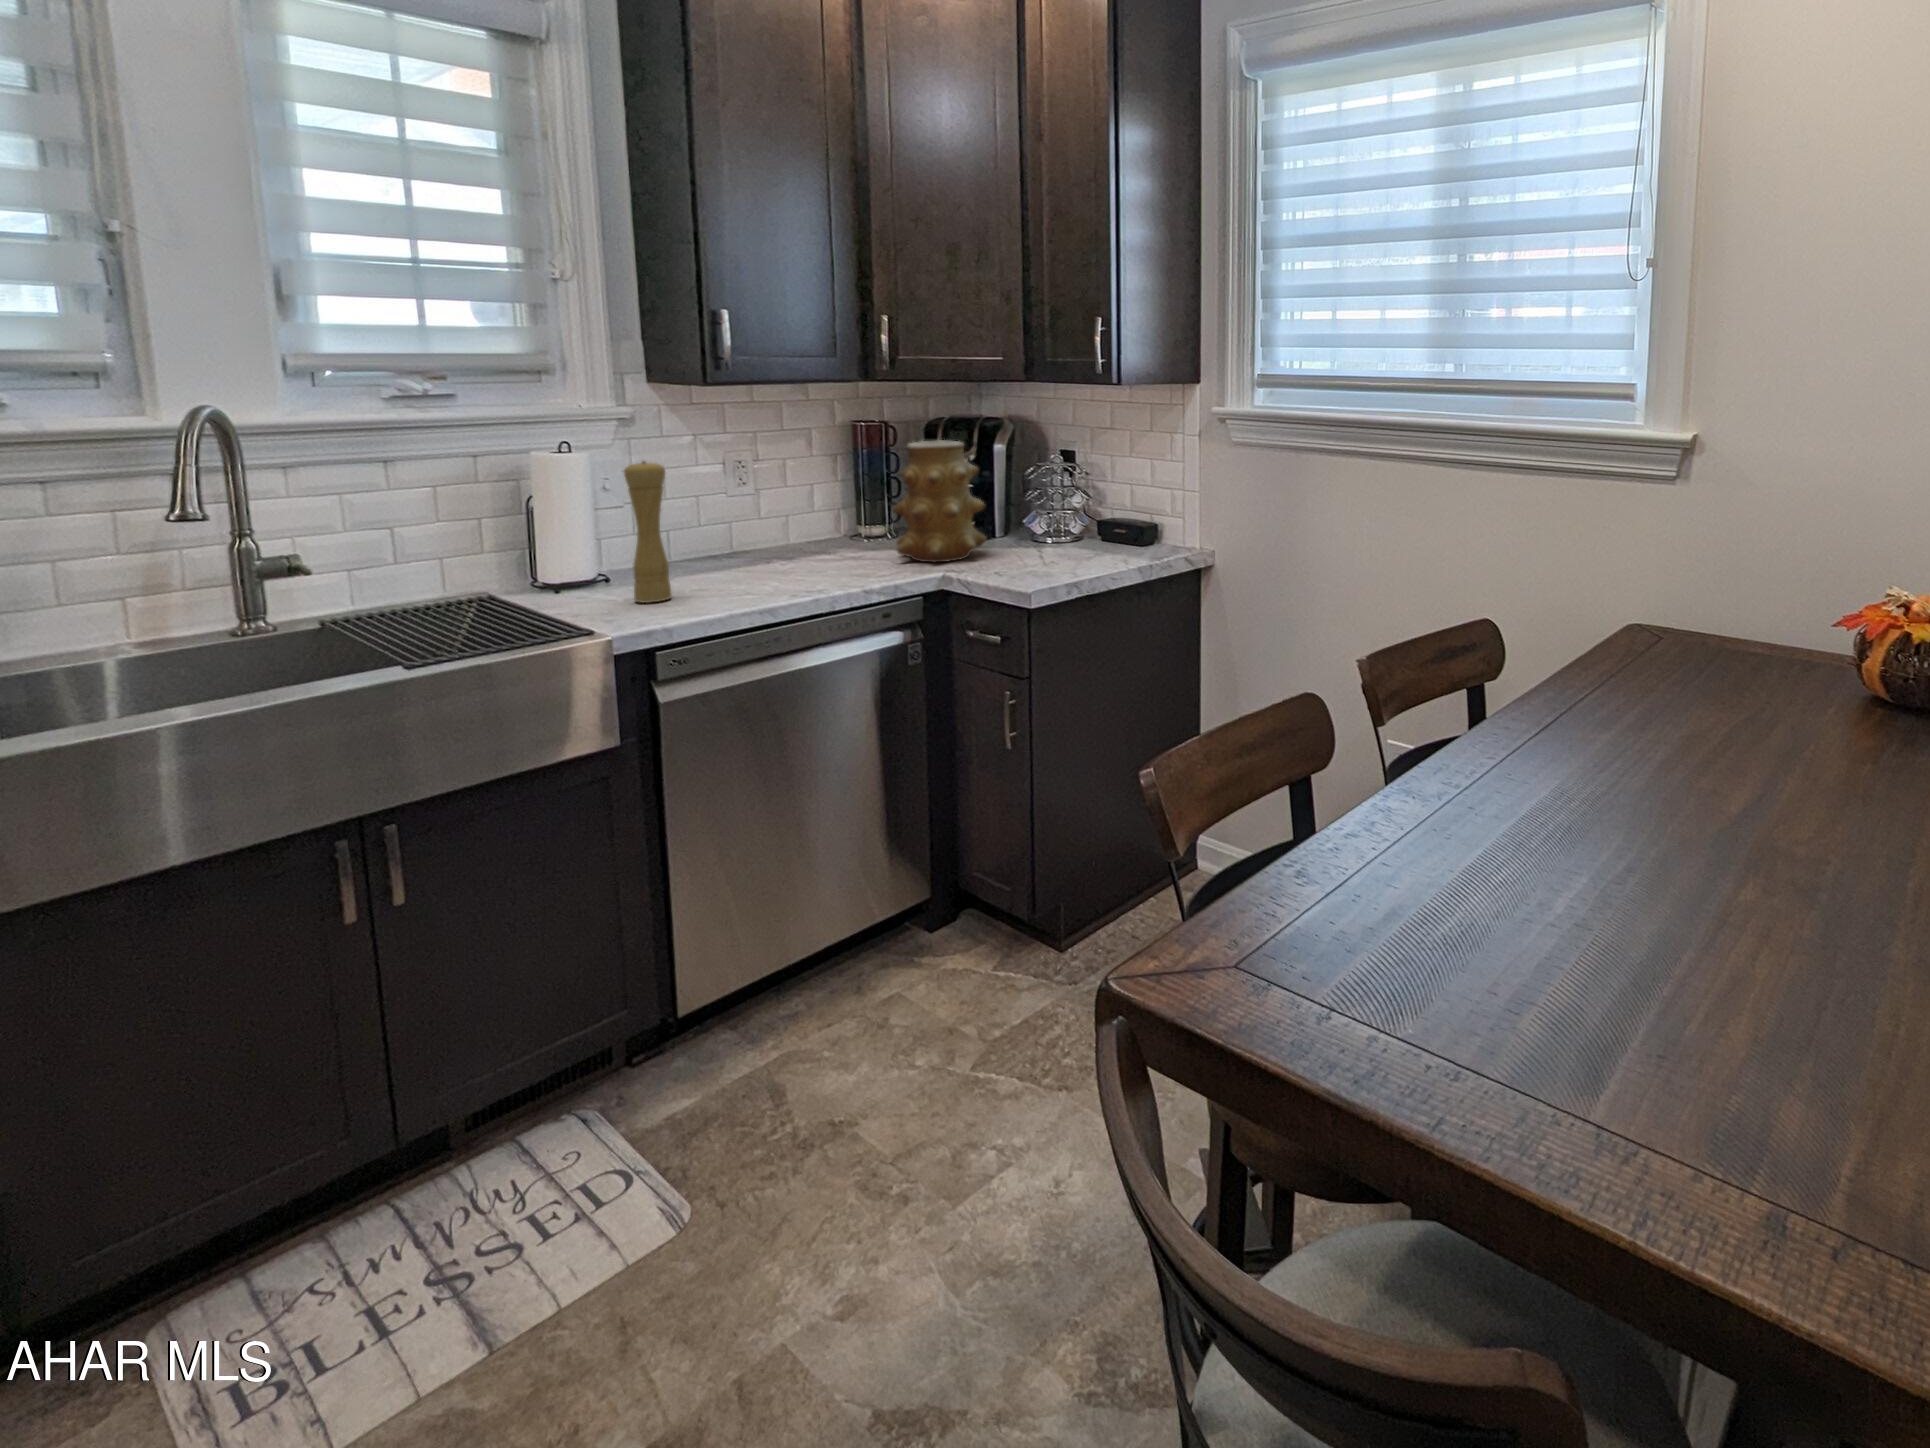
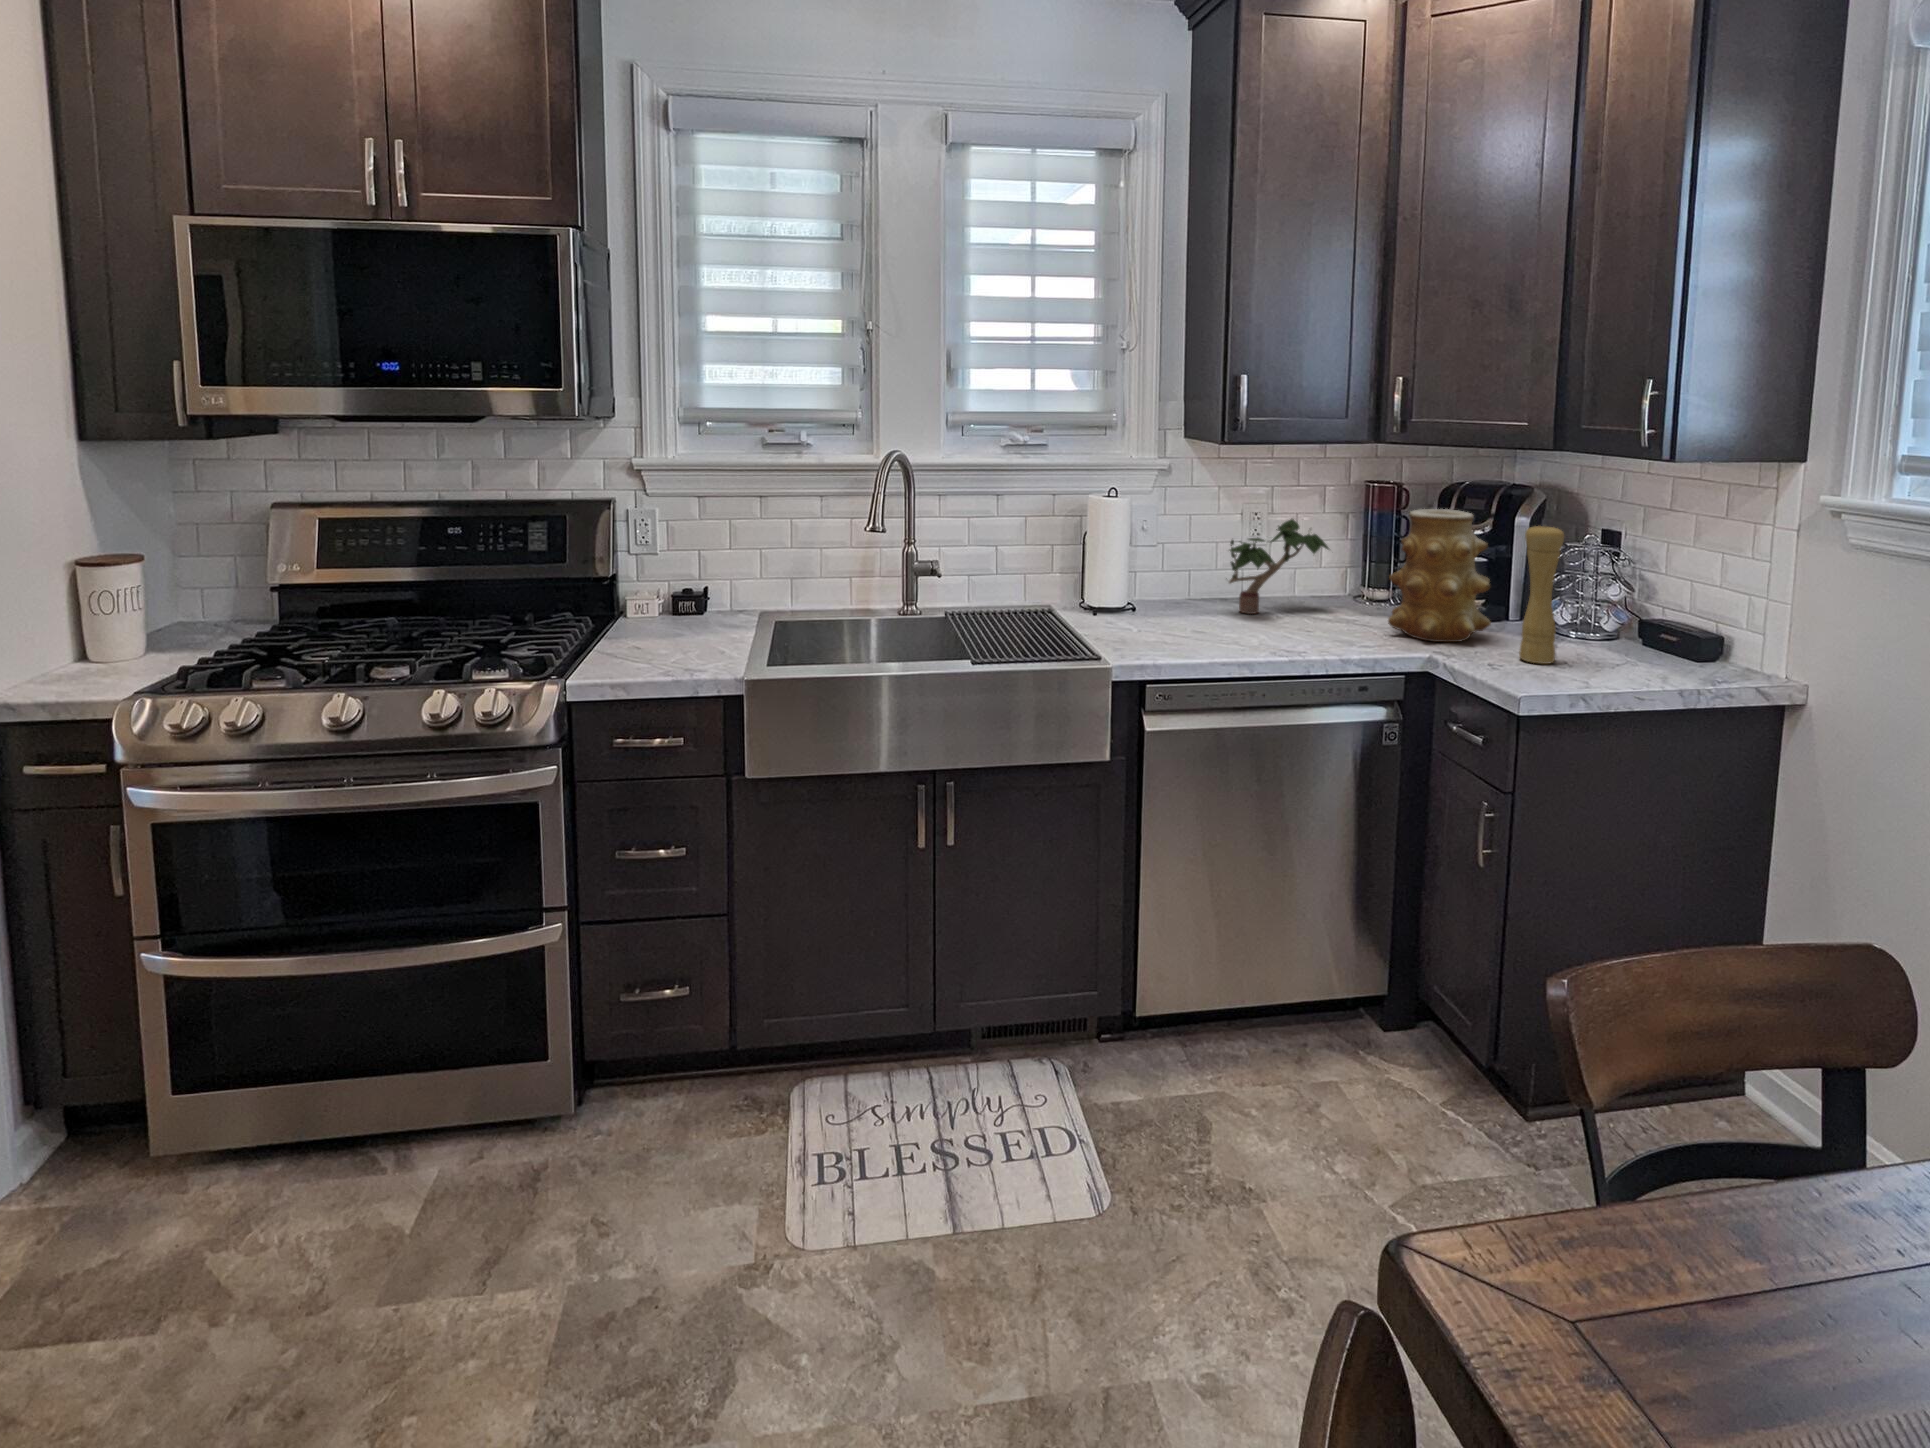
pepper mill: present [624,461,672,603] -> present [1519,525,1564,664]
potted plant: none [707,461,832,566] -> present [1229,519,1329,614]

